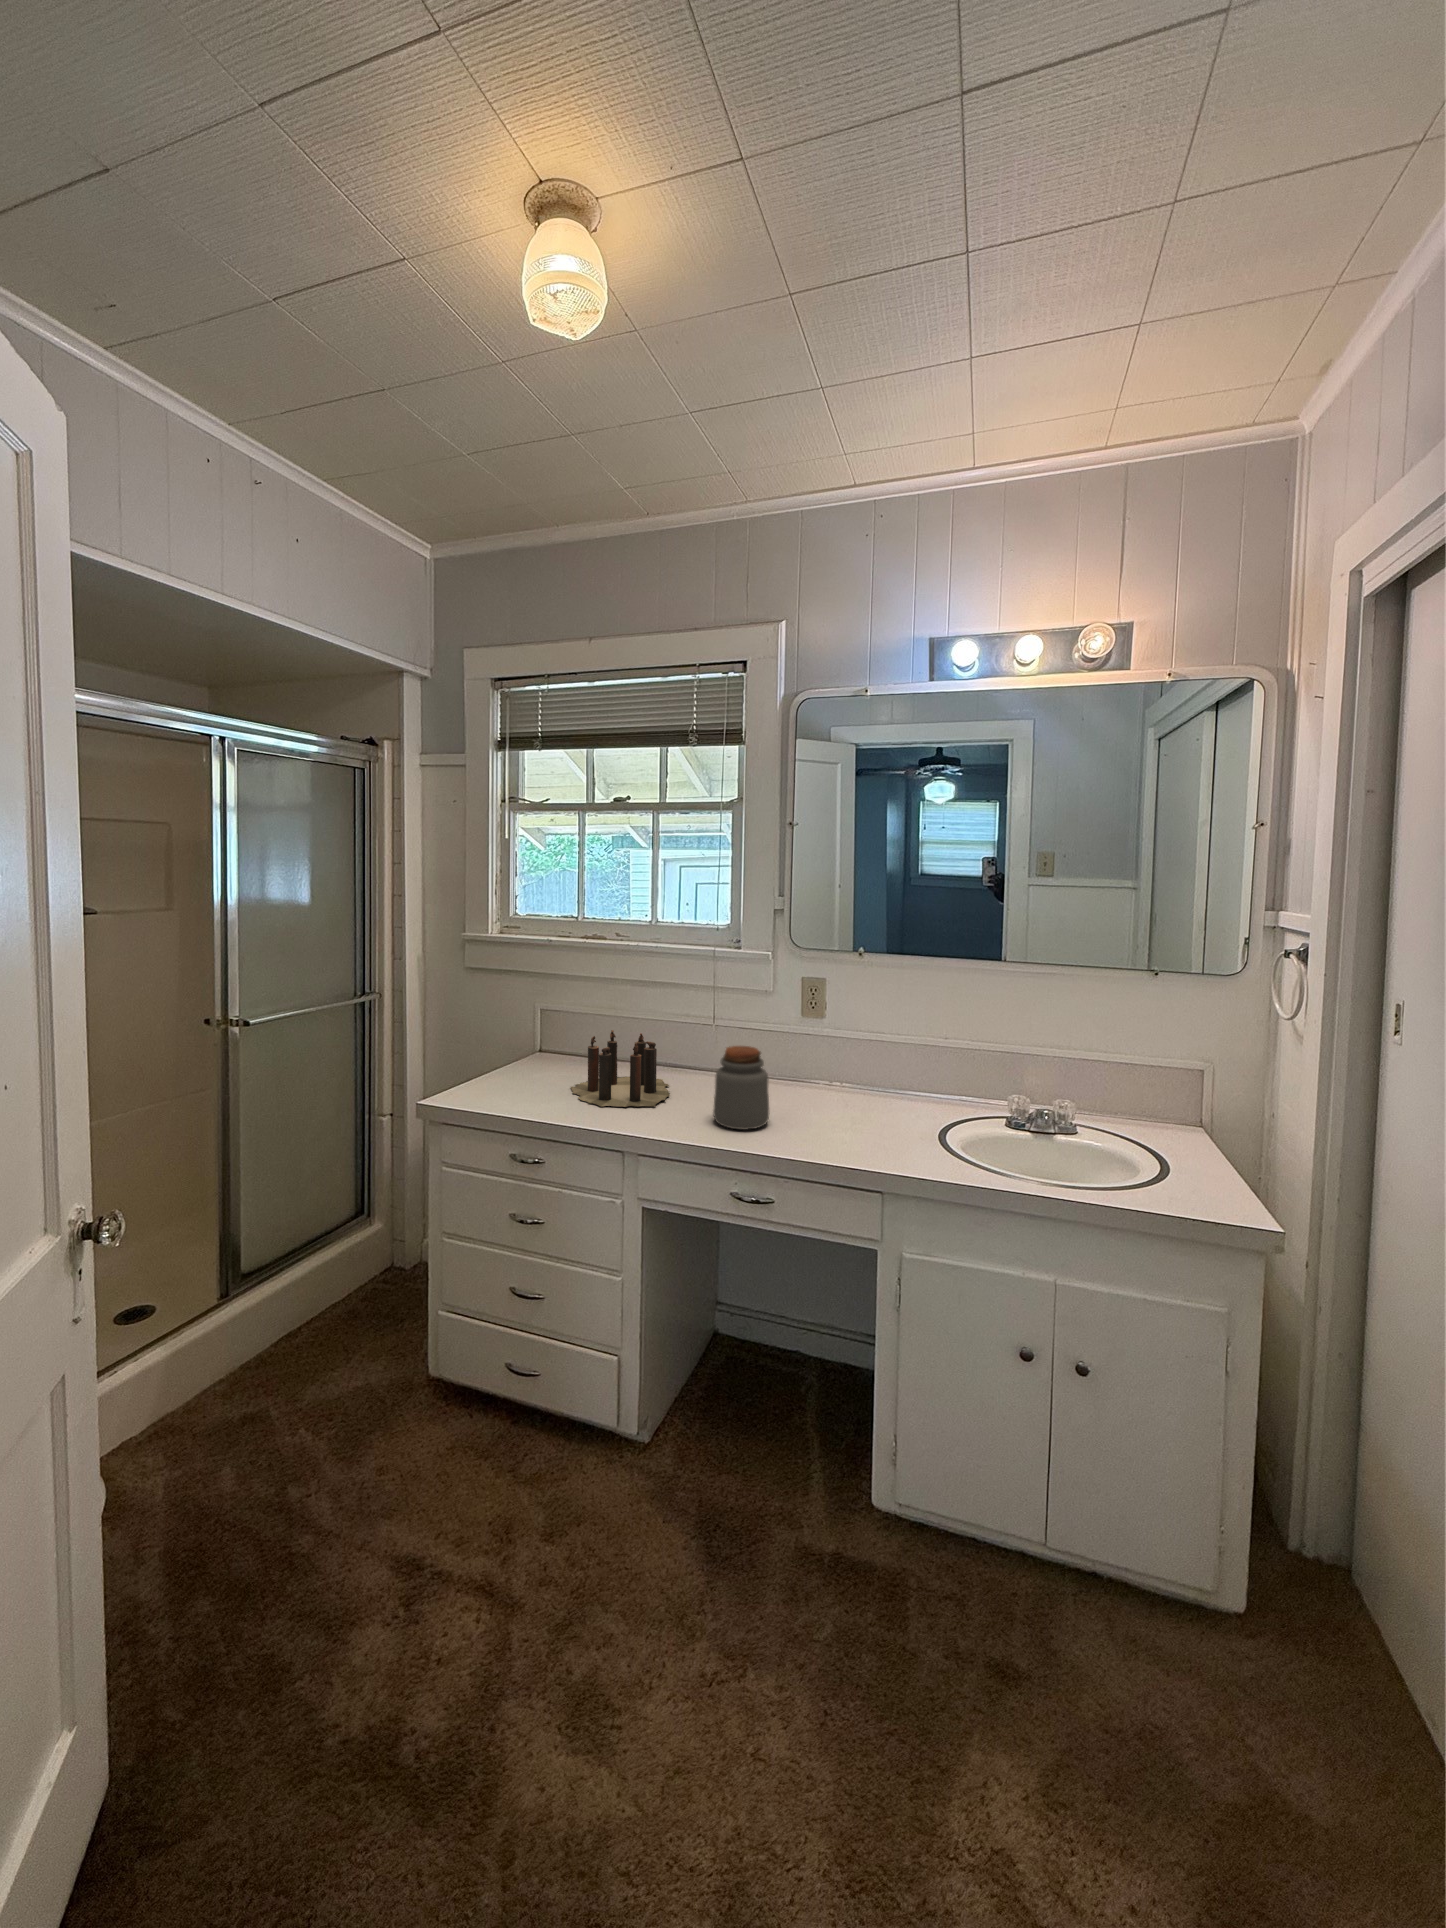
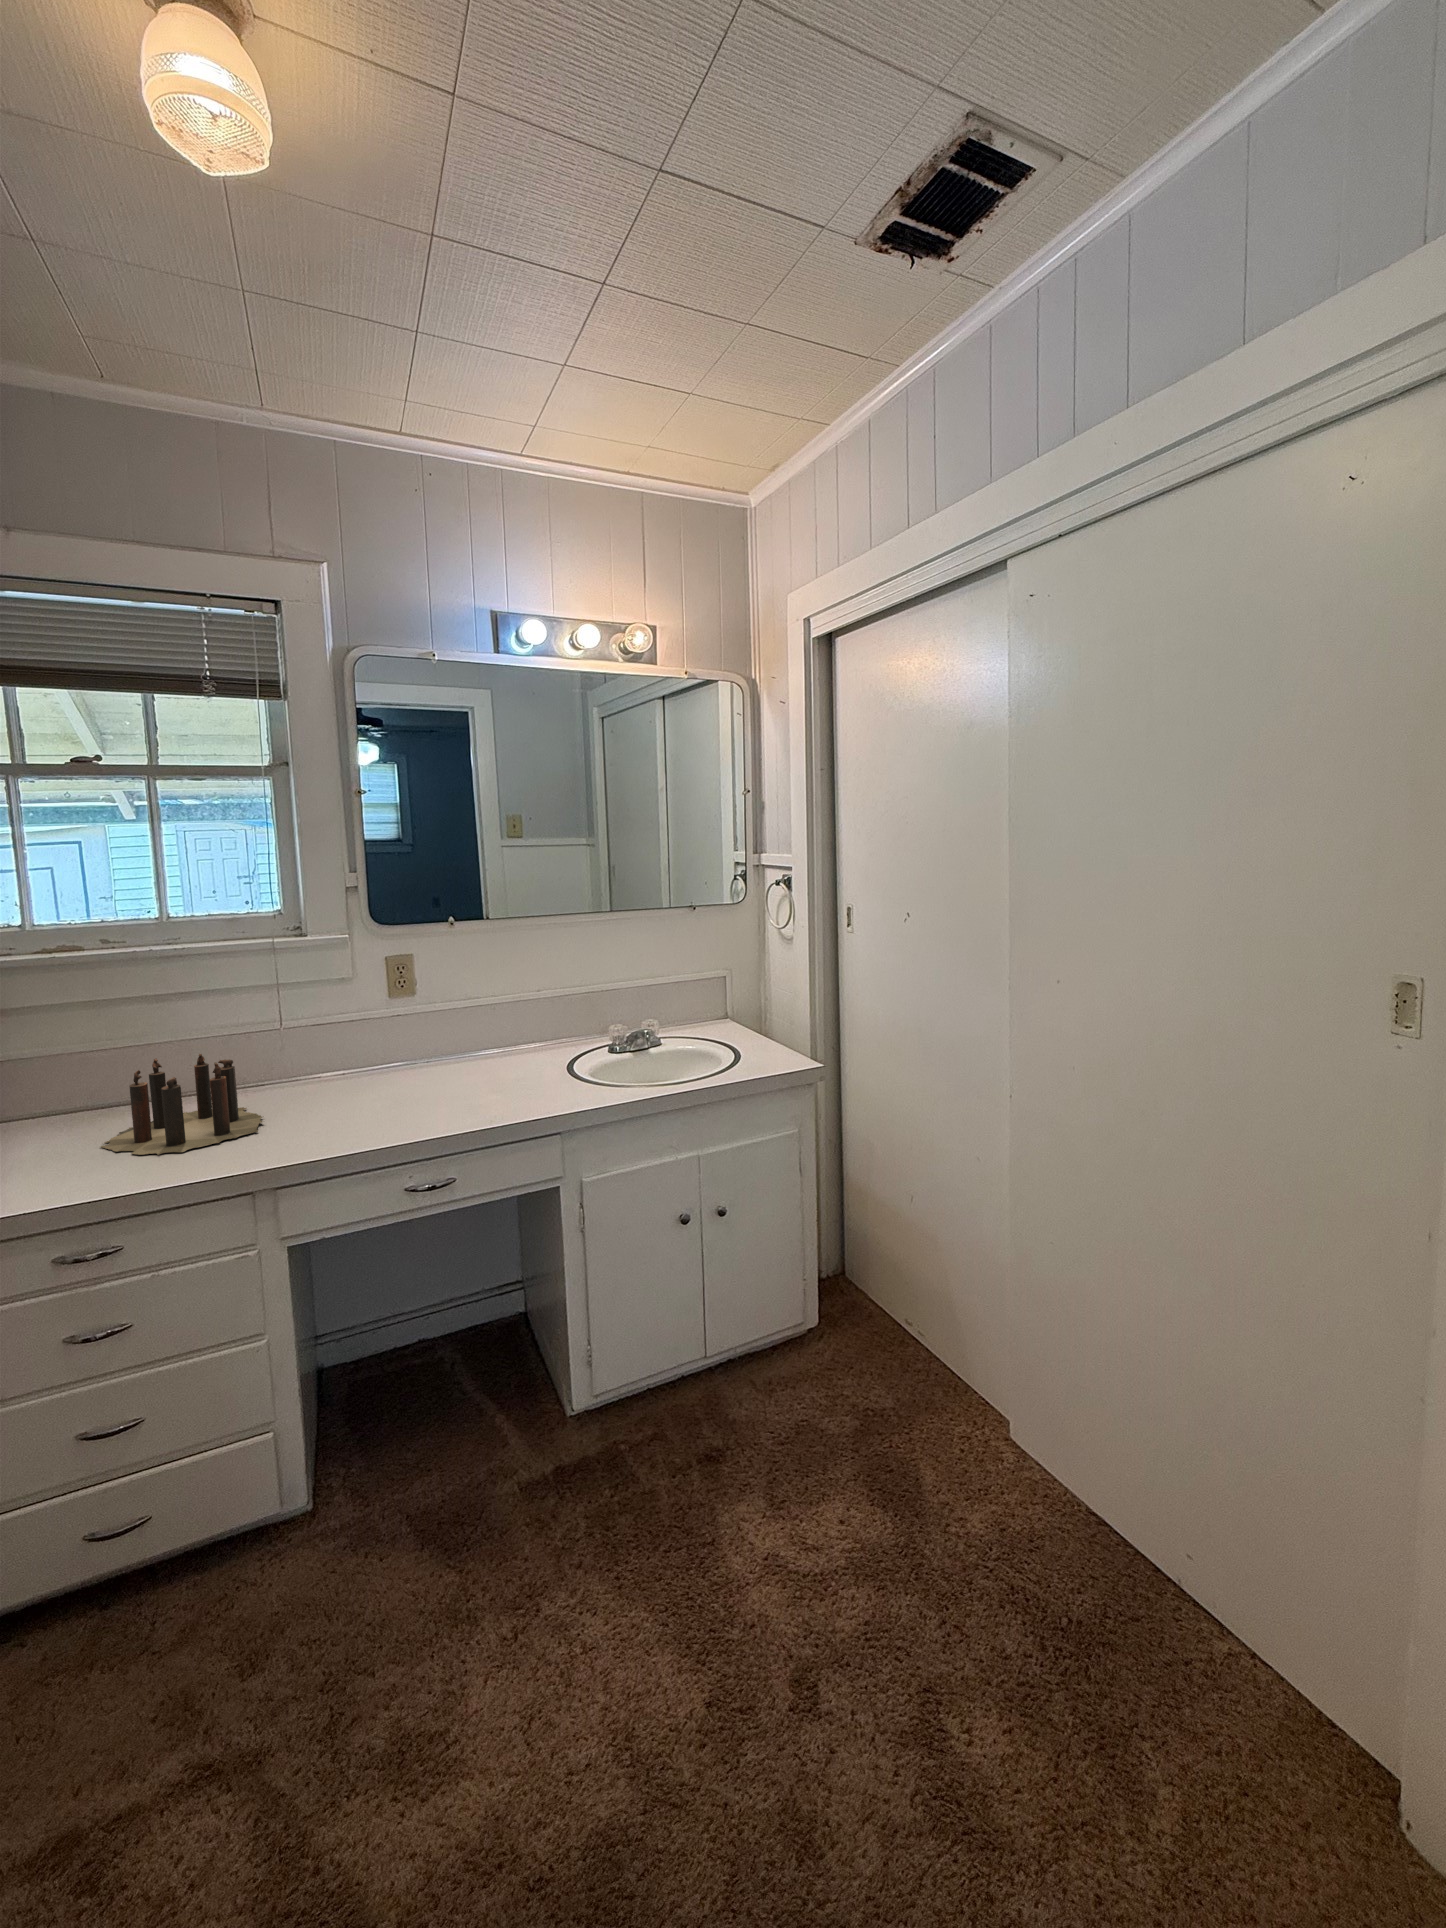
jar: present [713,1046,769,1130] -> none [345,1033,413,1125]

